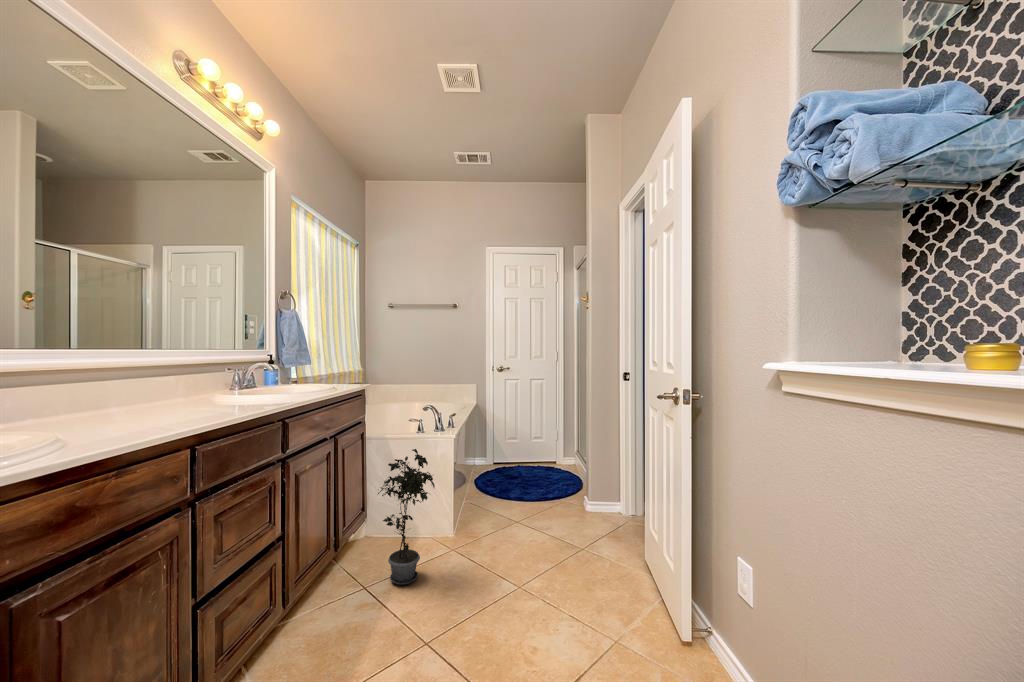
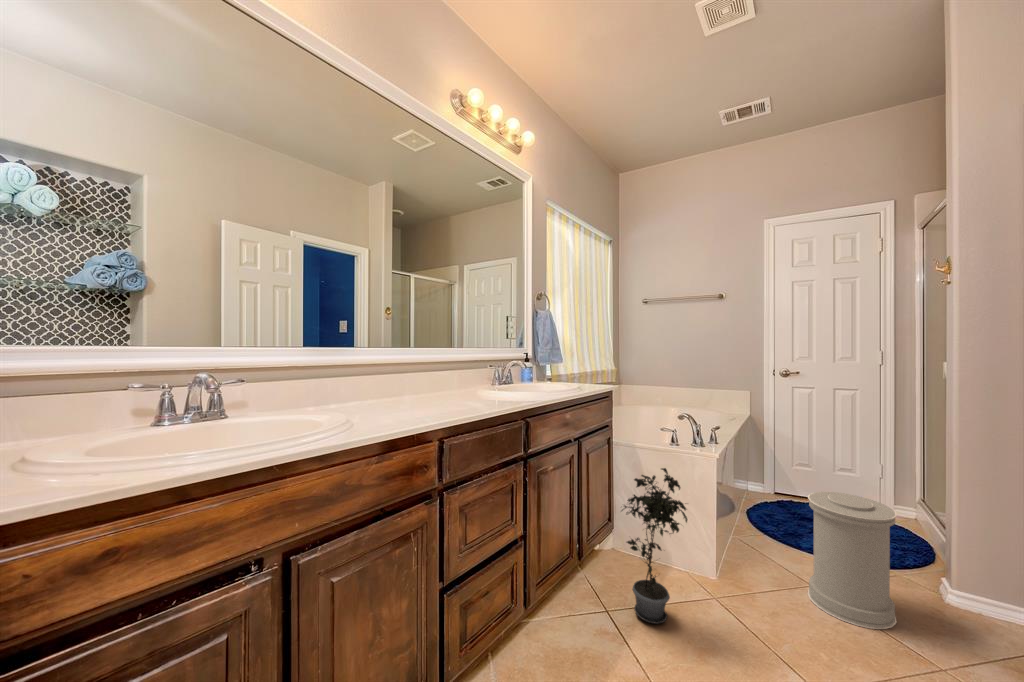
trash can: none [514,449,563,537] -> present [808,492,897,629]

